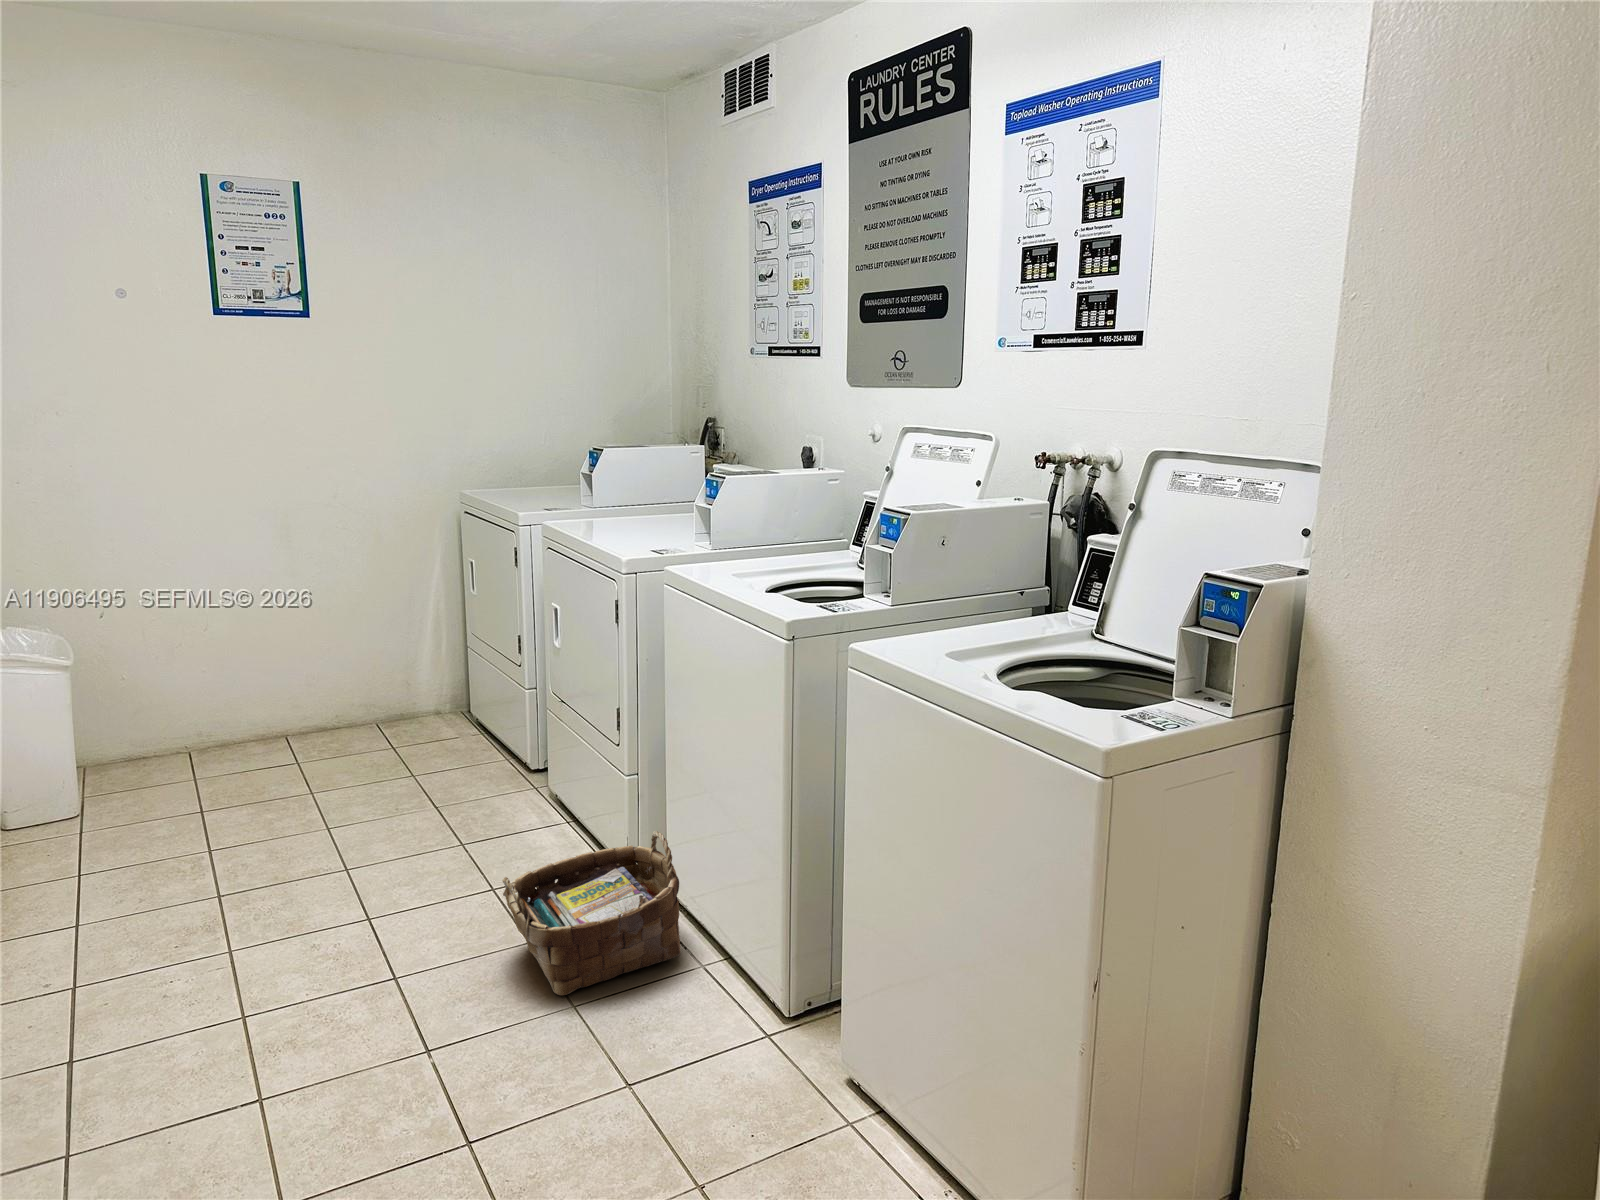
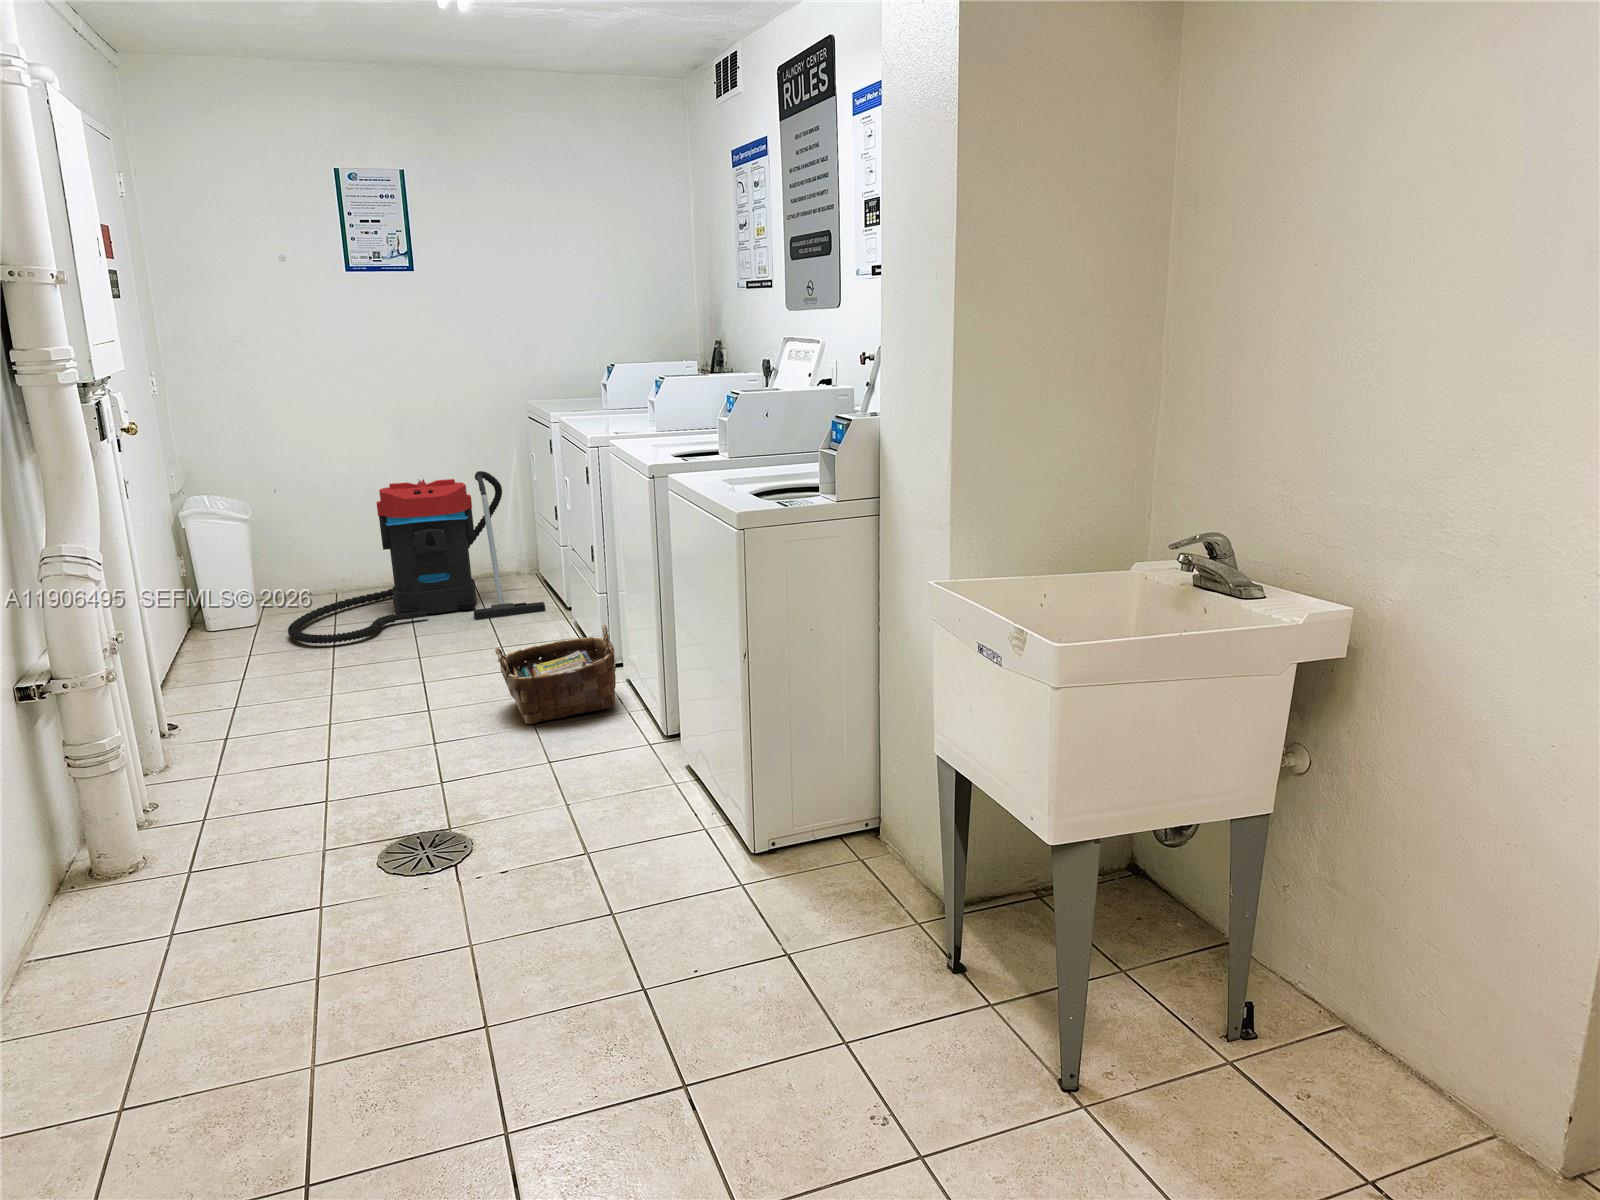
vacuum cleaner: none [126,583,498,848] -> present [288,471,545,644]

